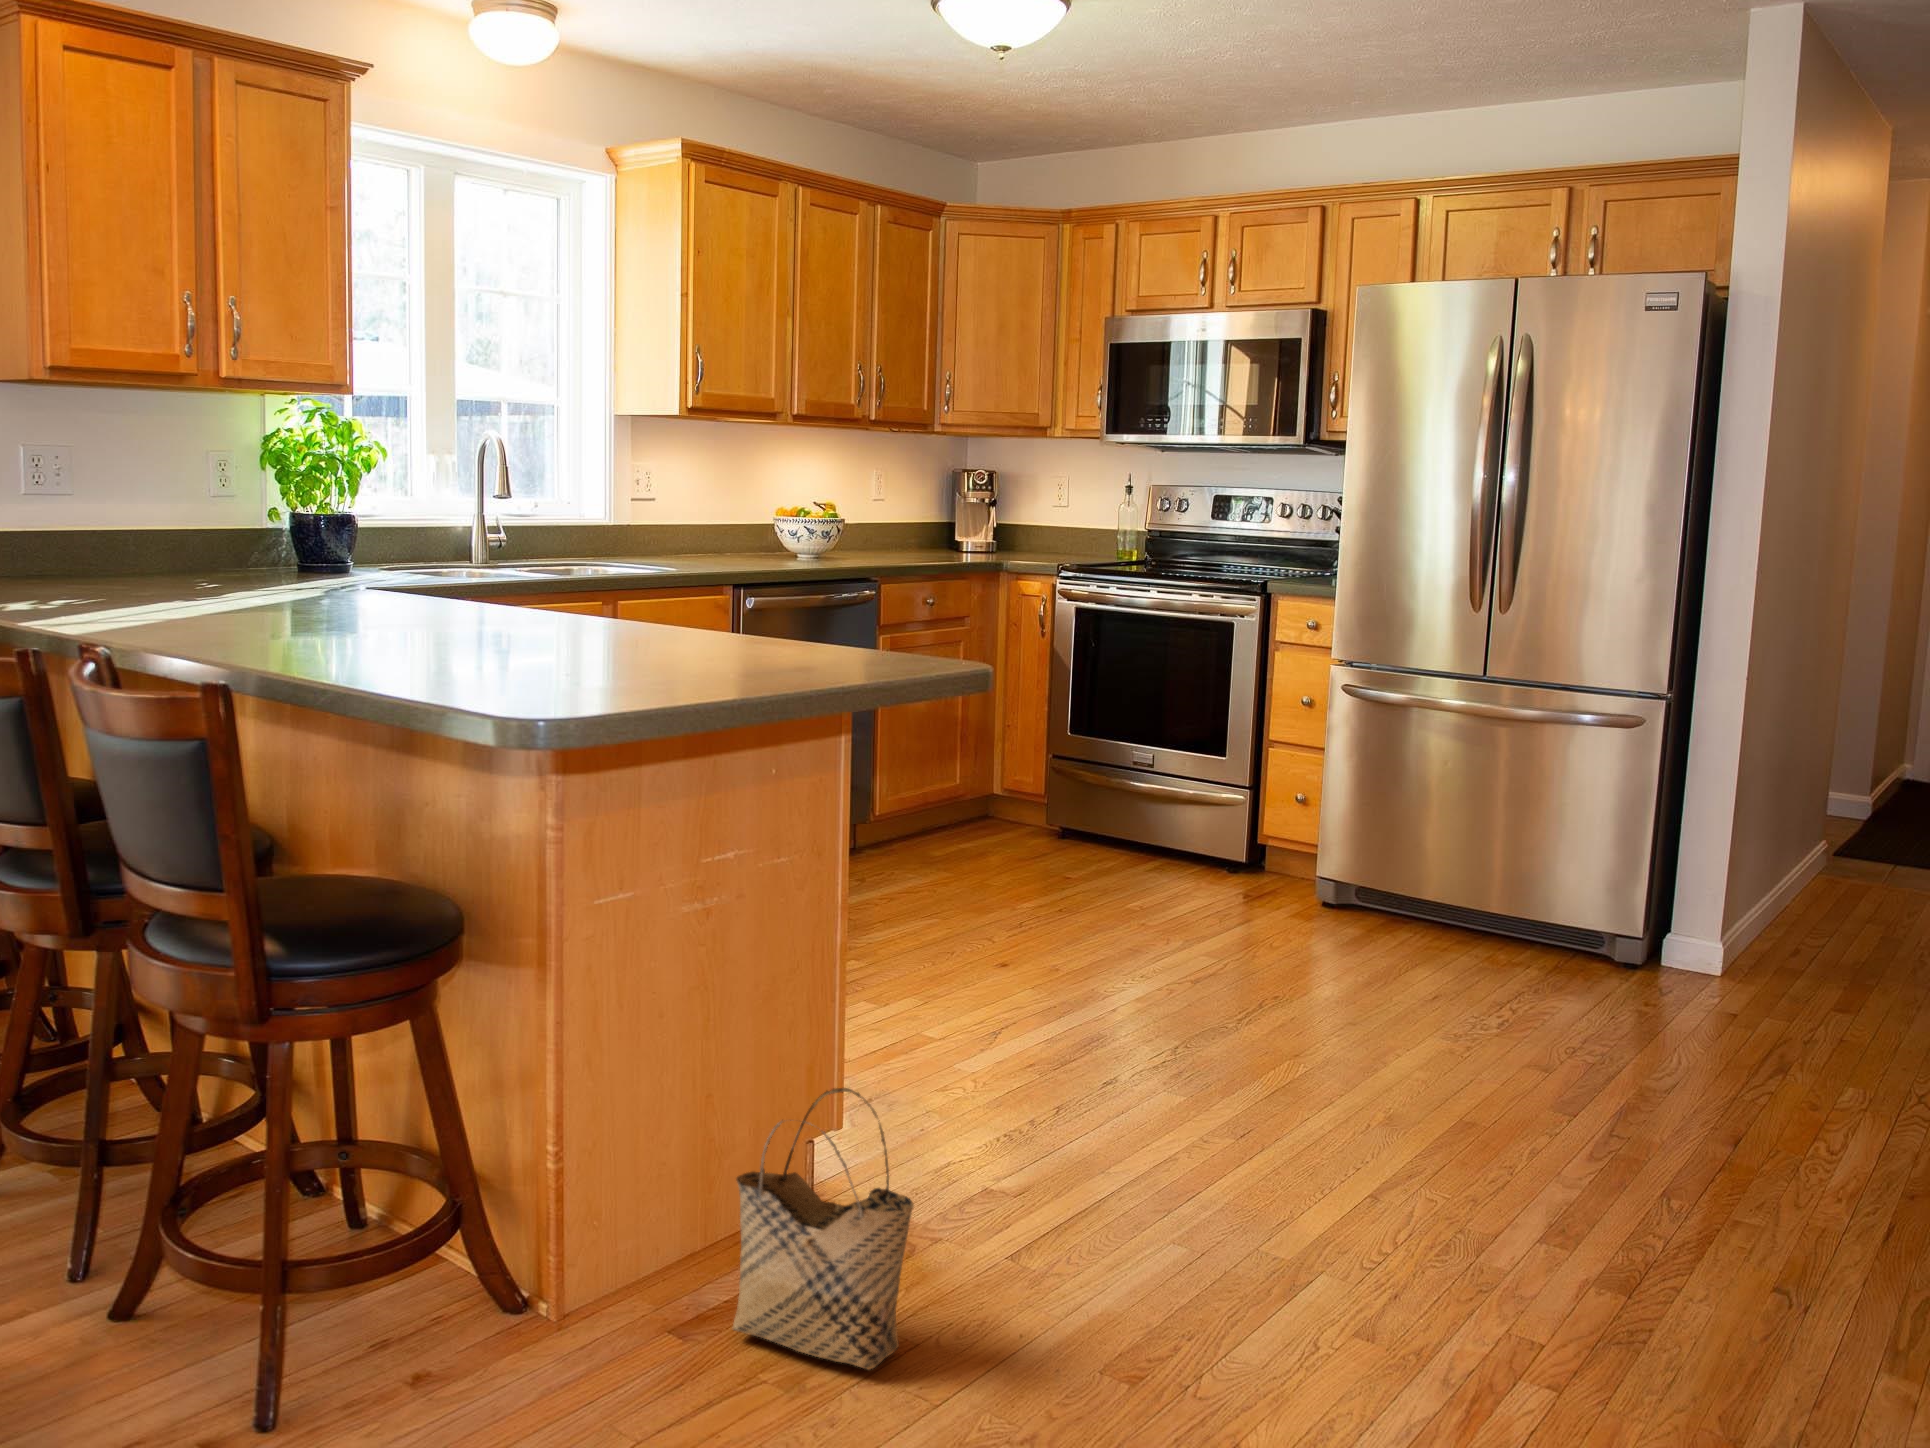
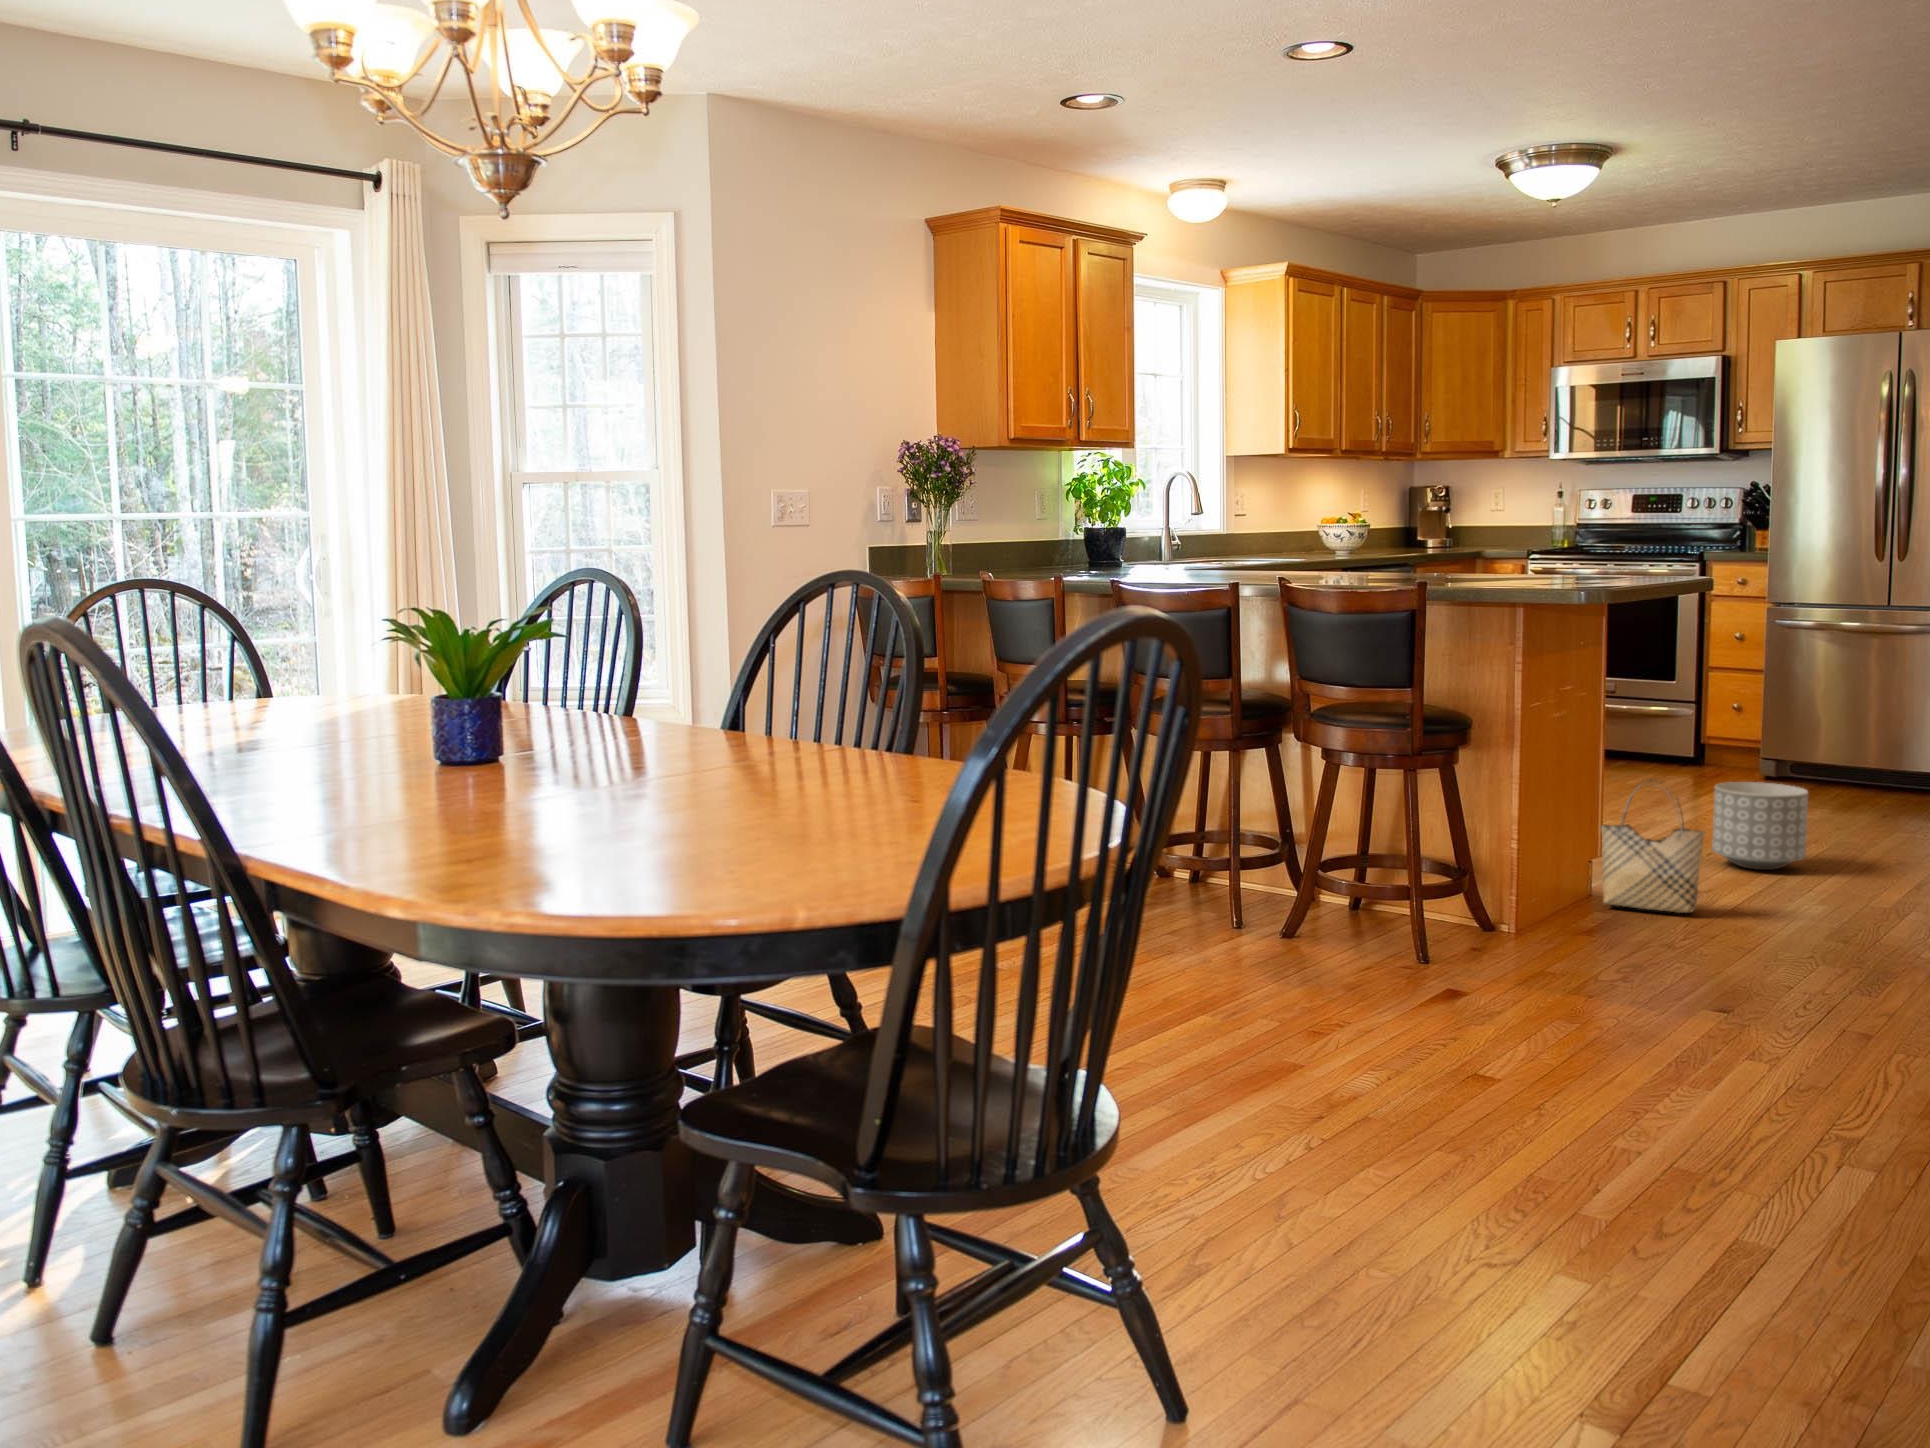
planter: none [1067,1016,1216,1183] -> present [1712,782,1808,870]

